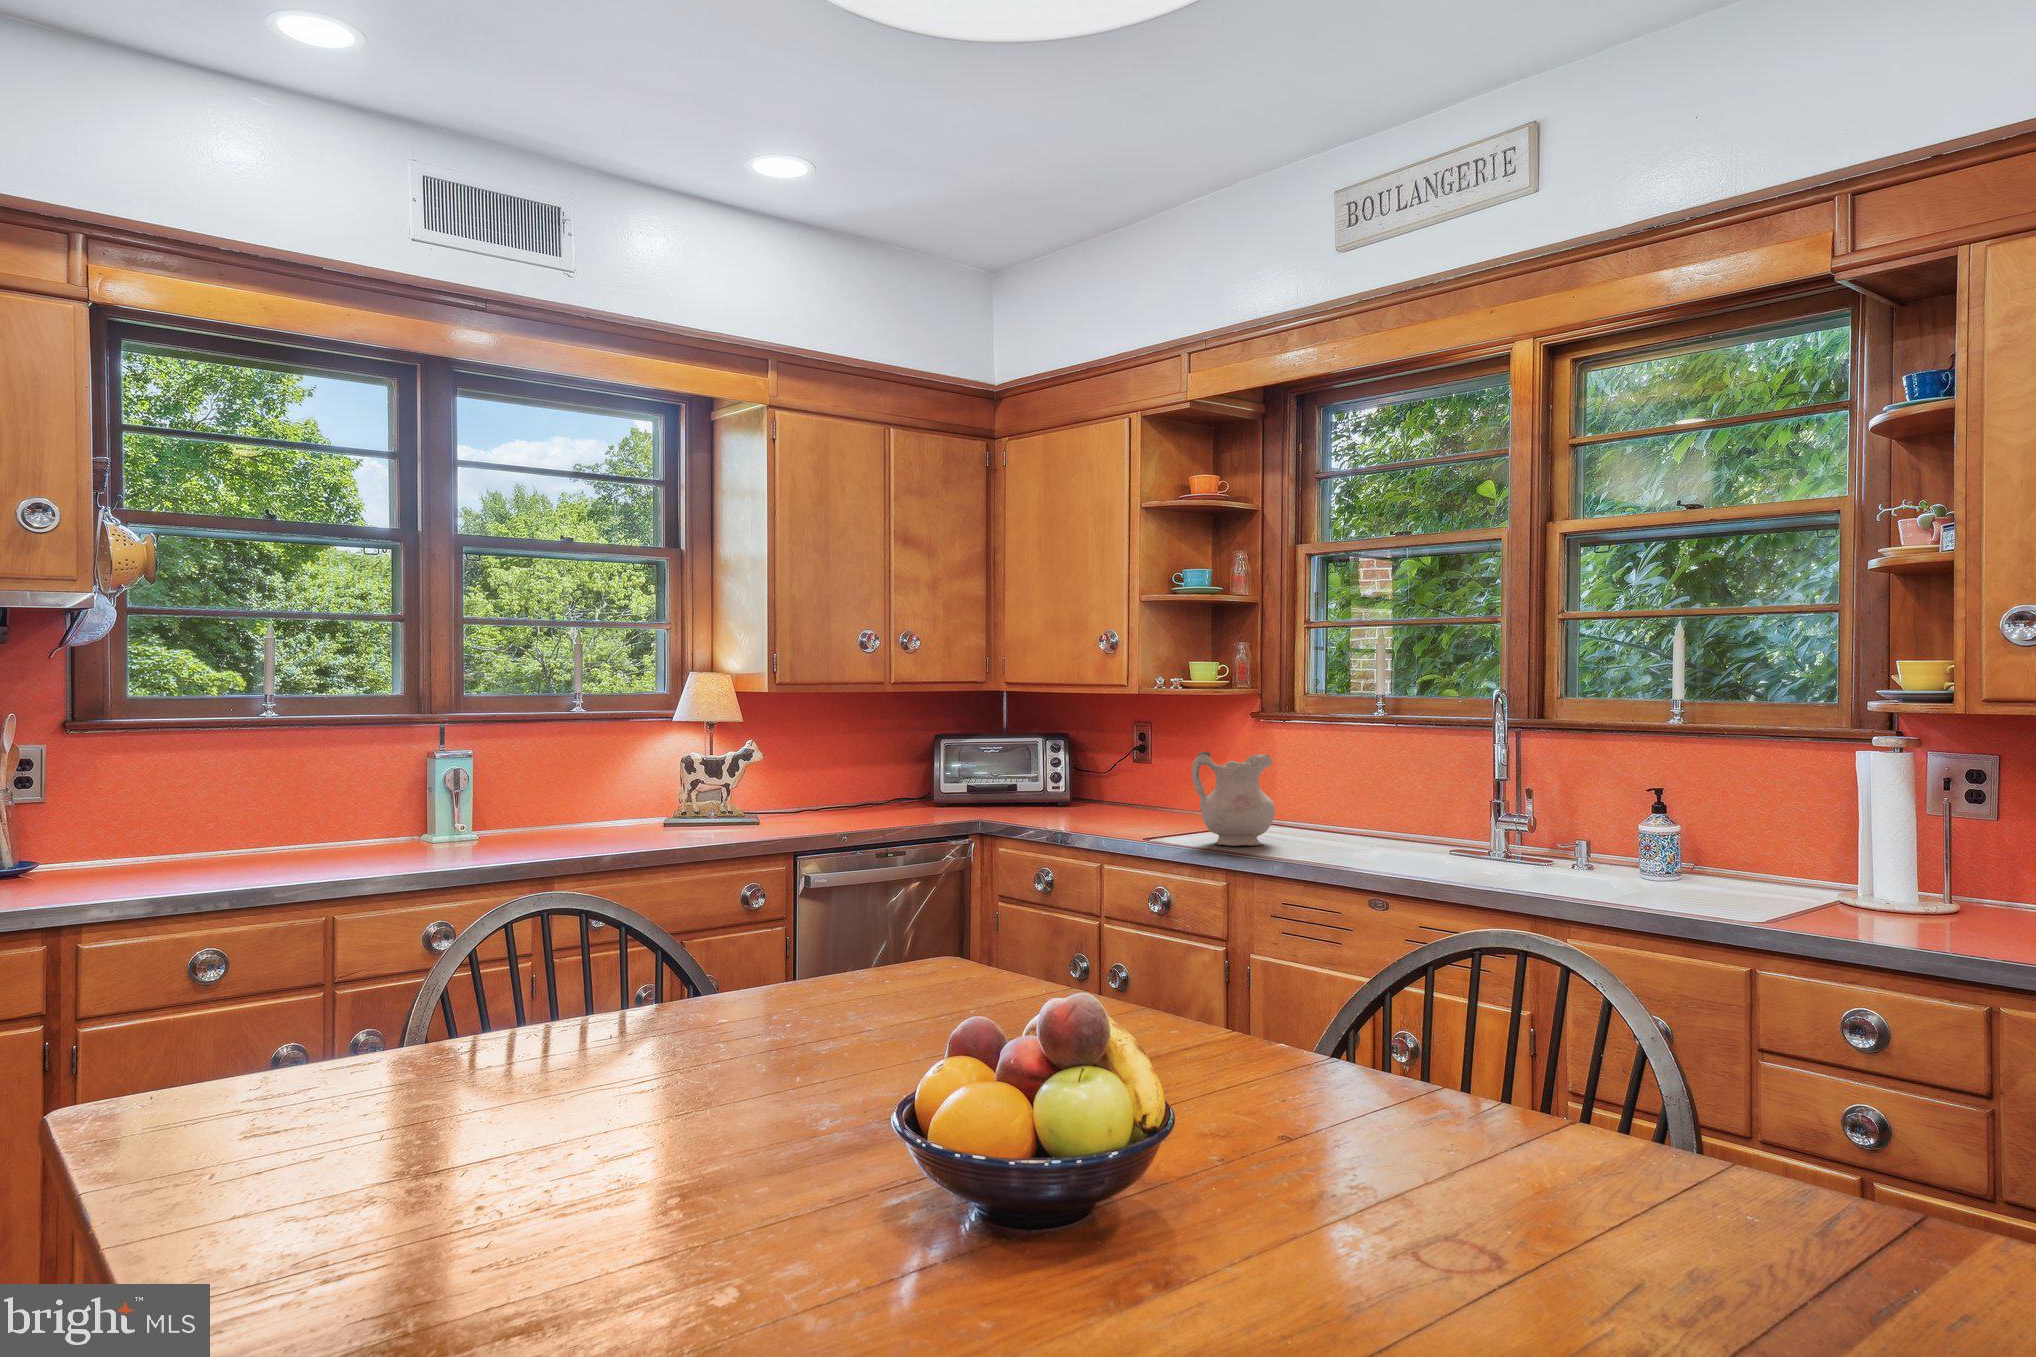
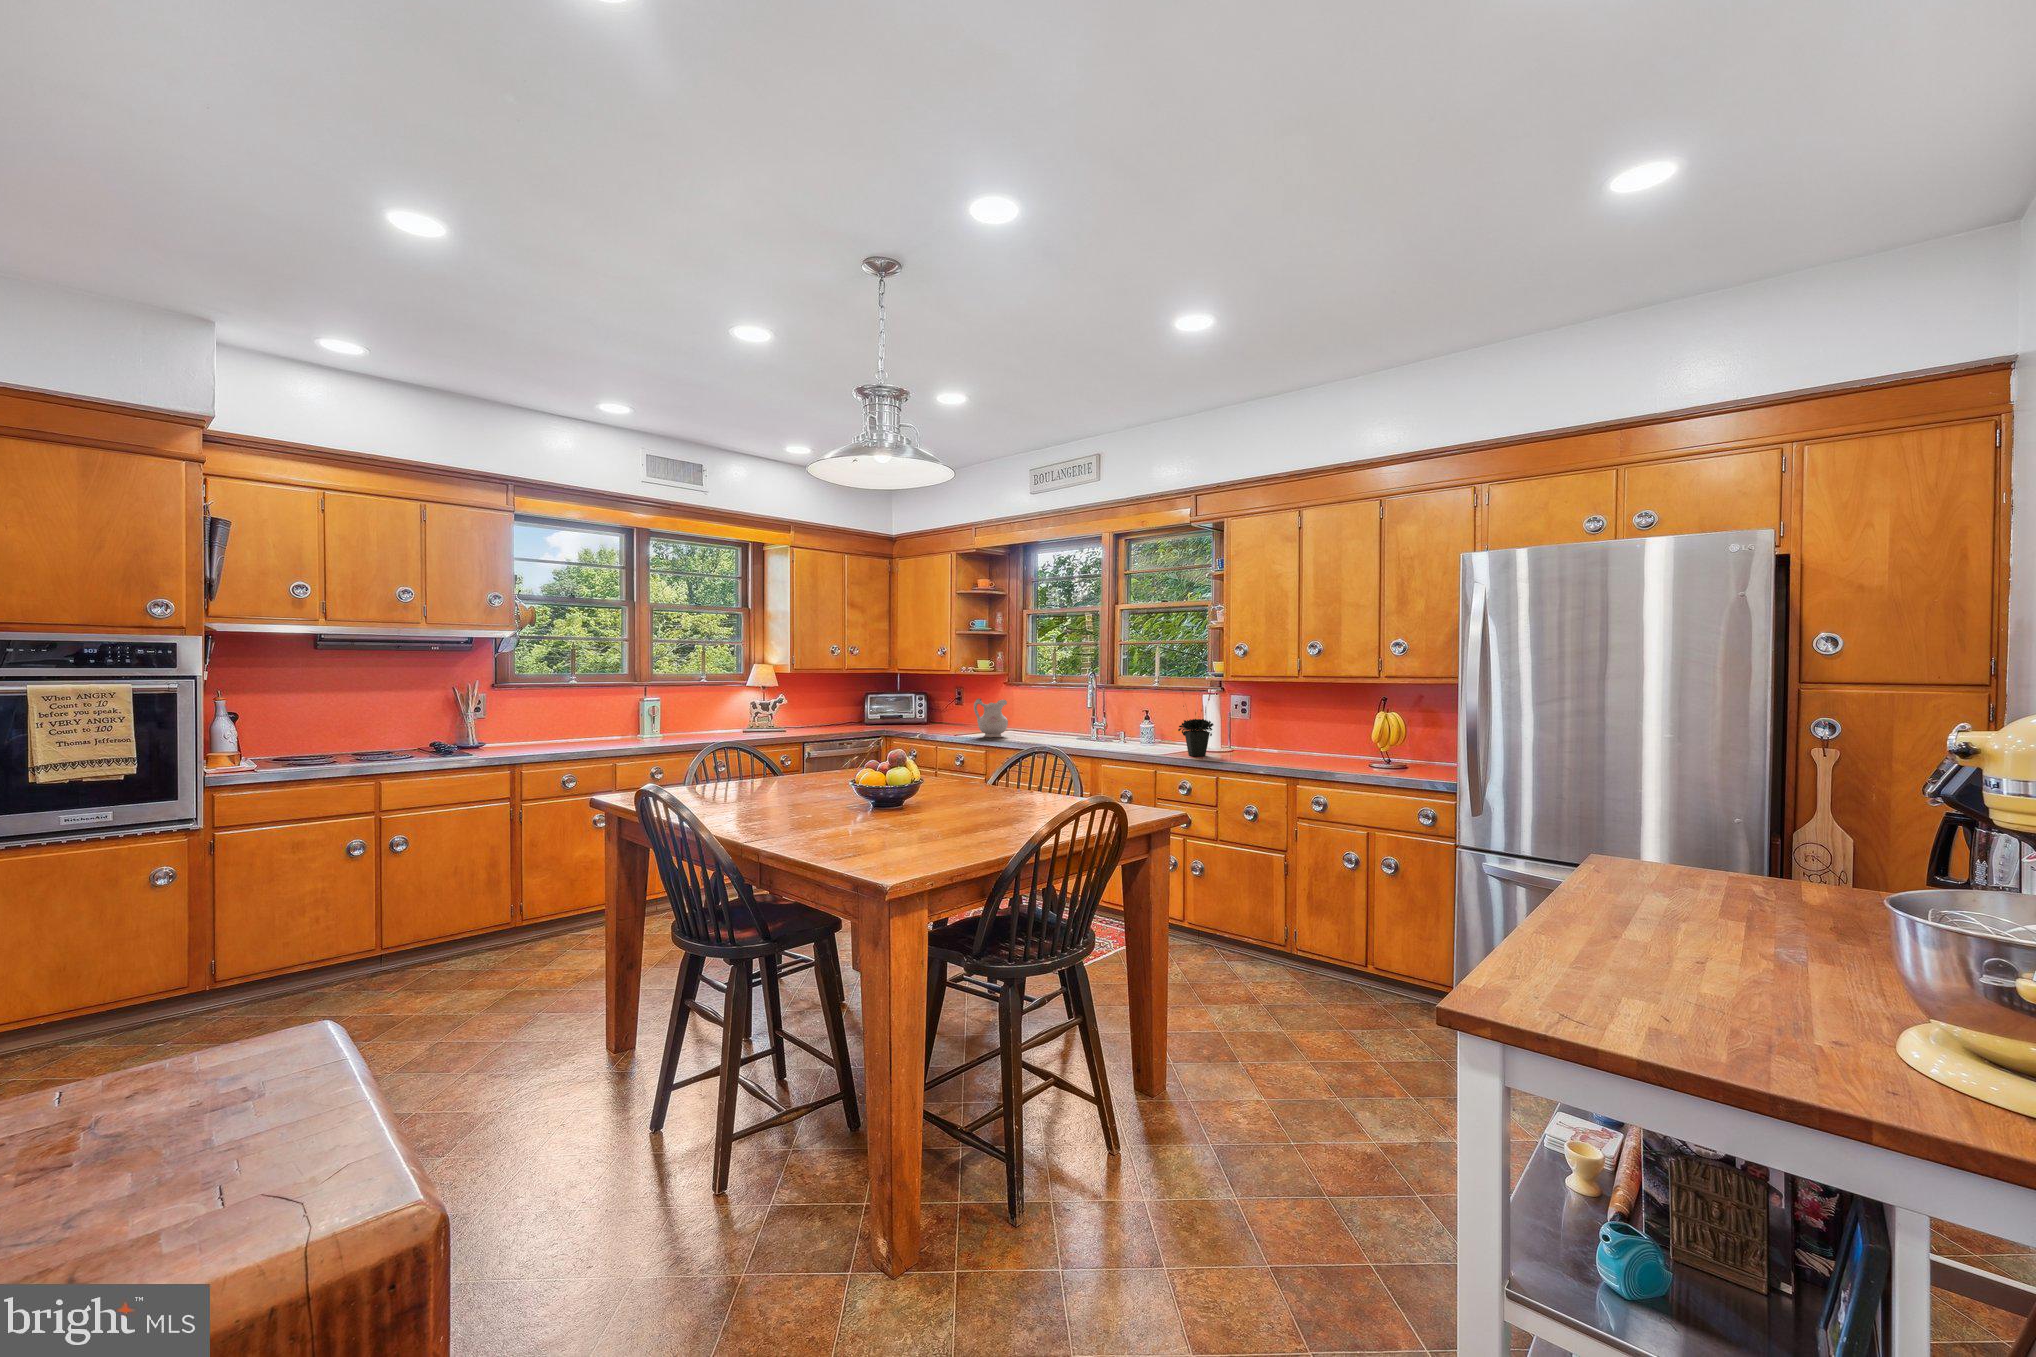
potted plant: none [1808,735,1932,929] -> present [1178,690,1214,756]

